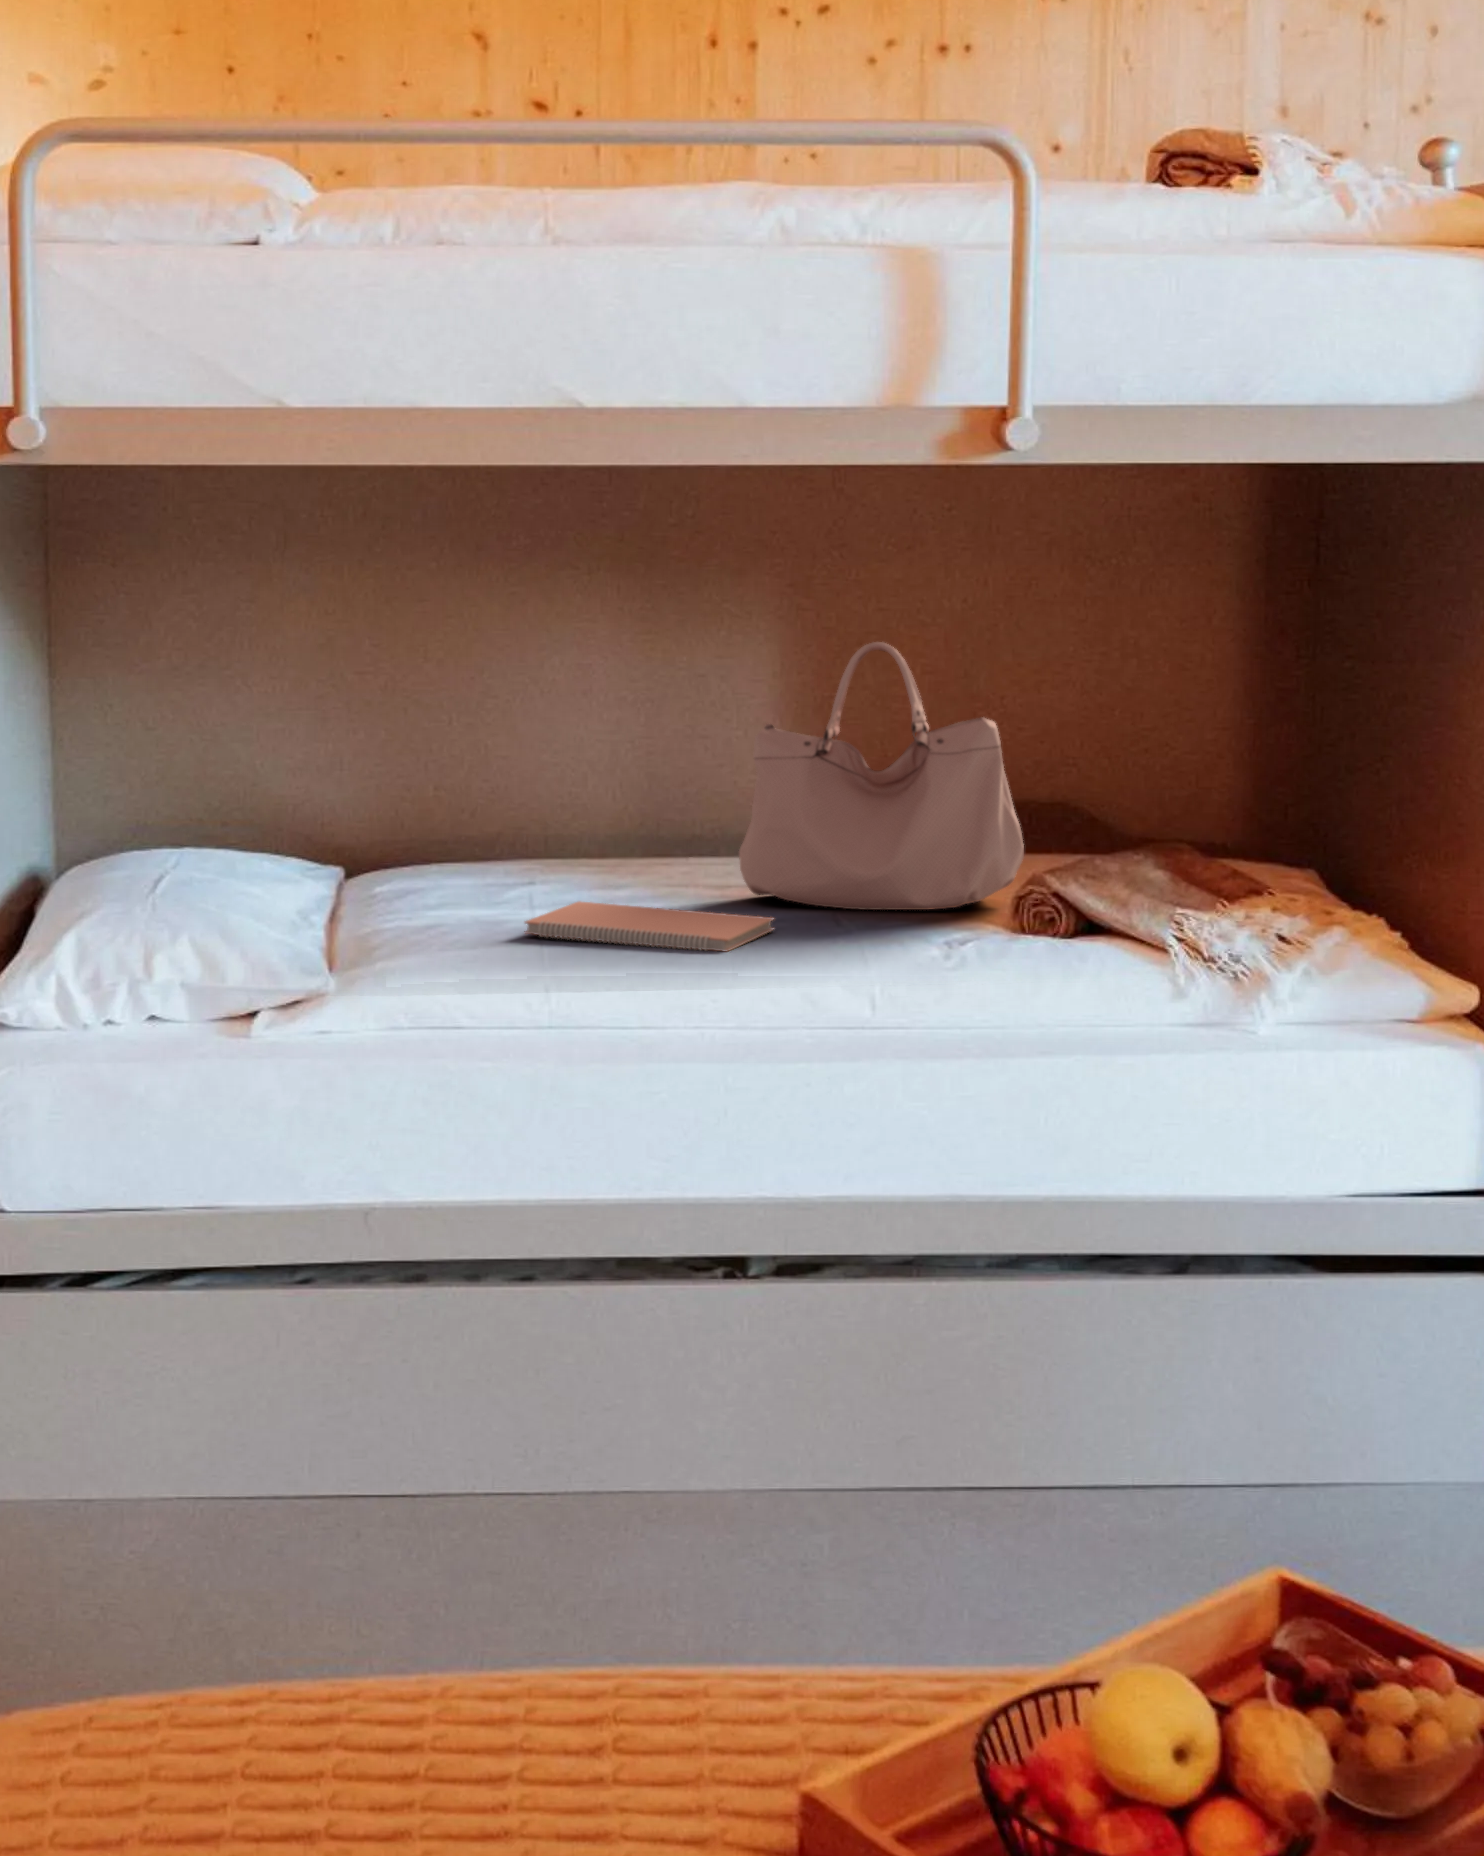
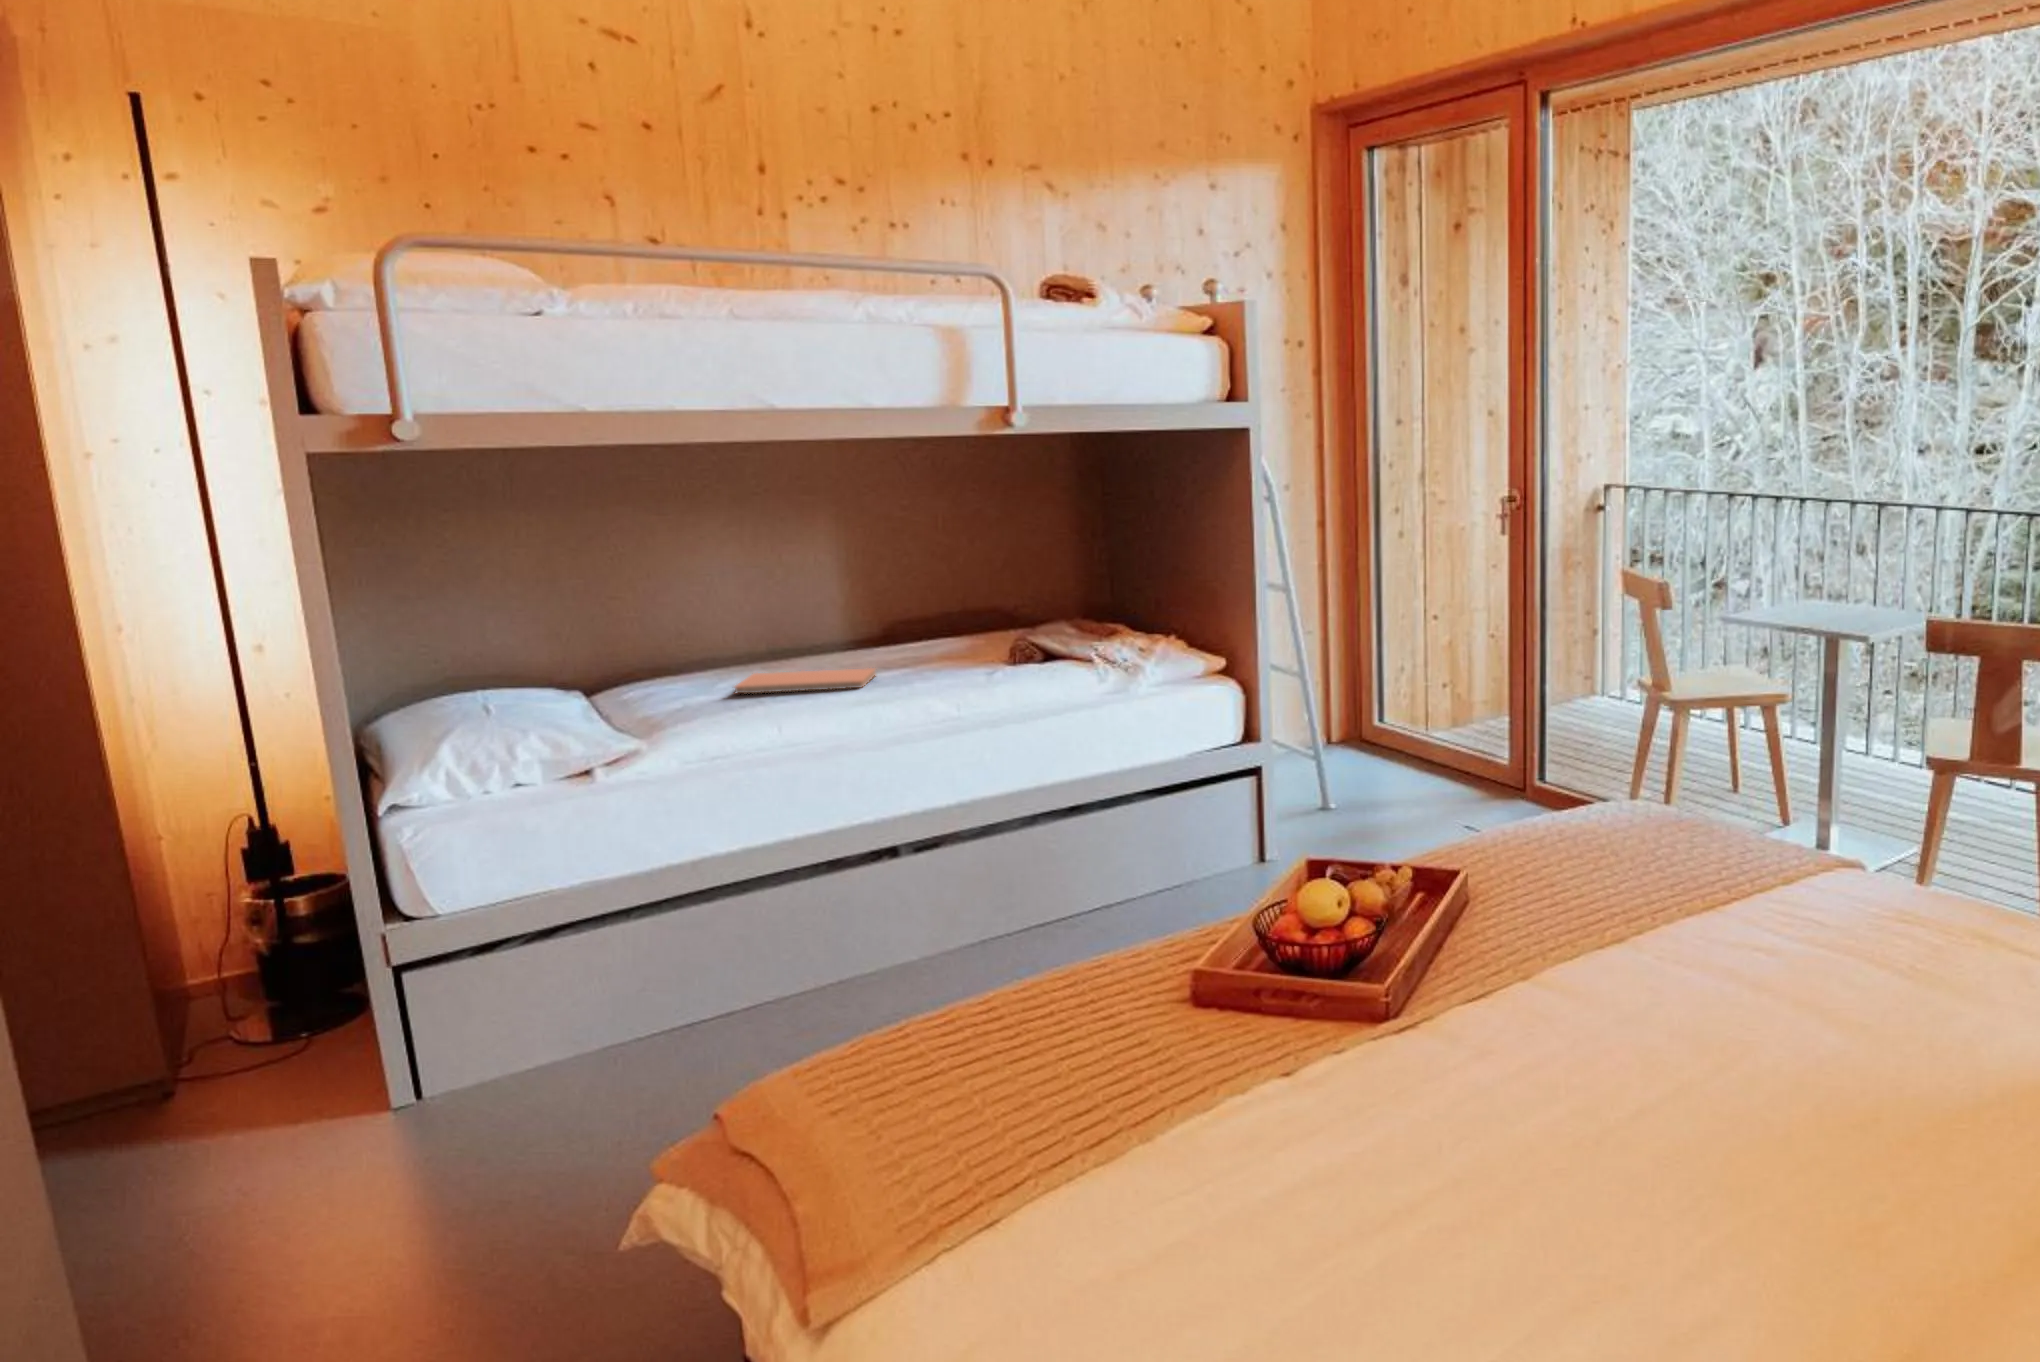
handbag: present [739,642,1024,910] -> none [833,525,991,661]

